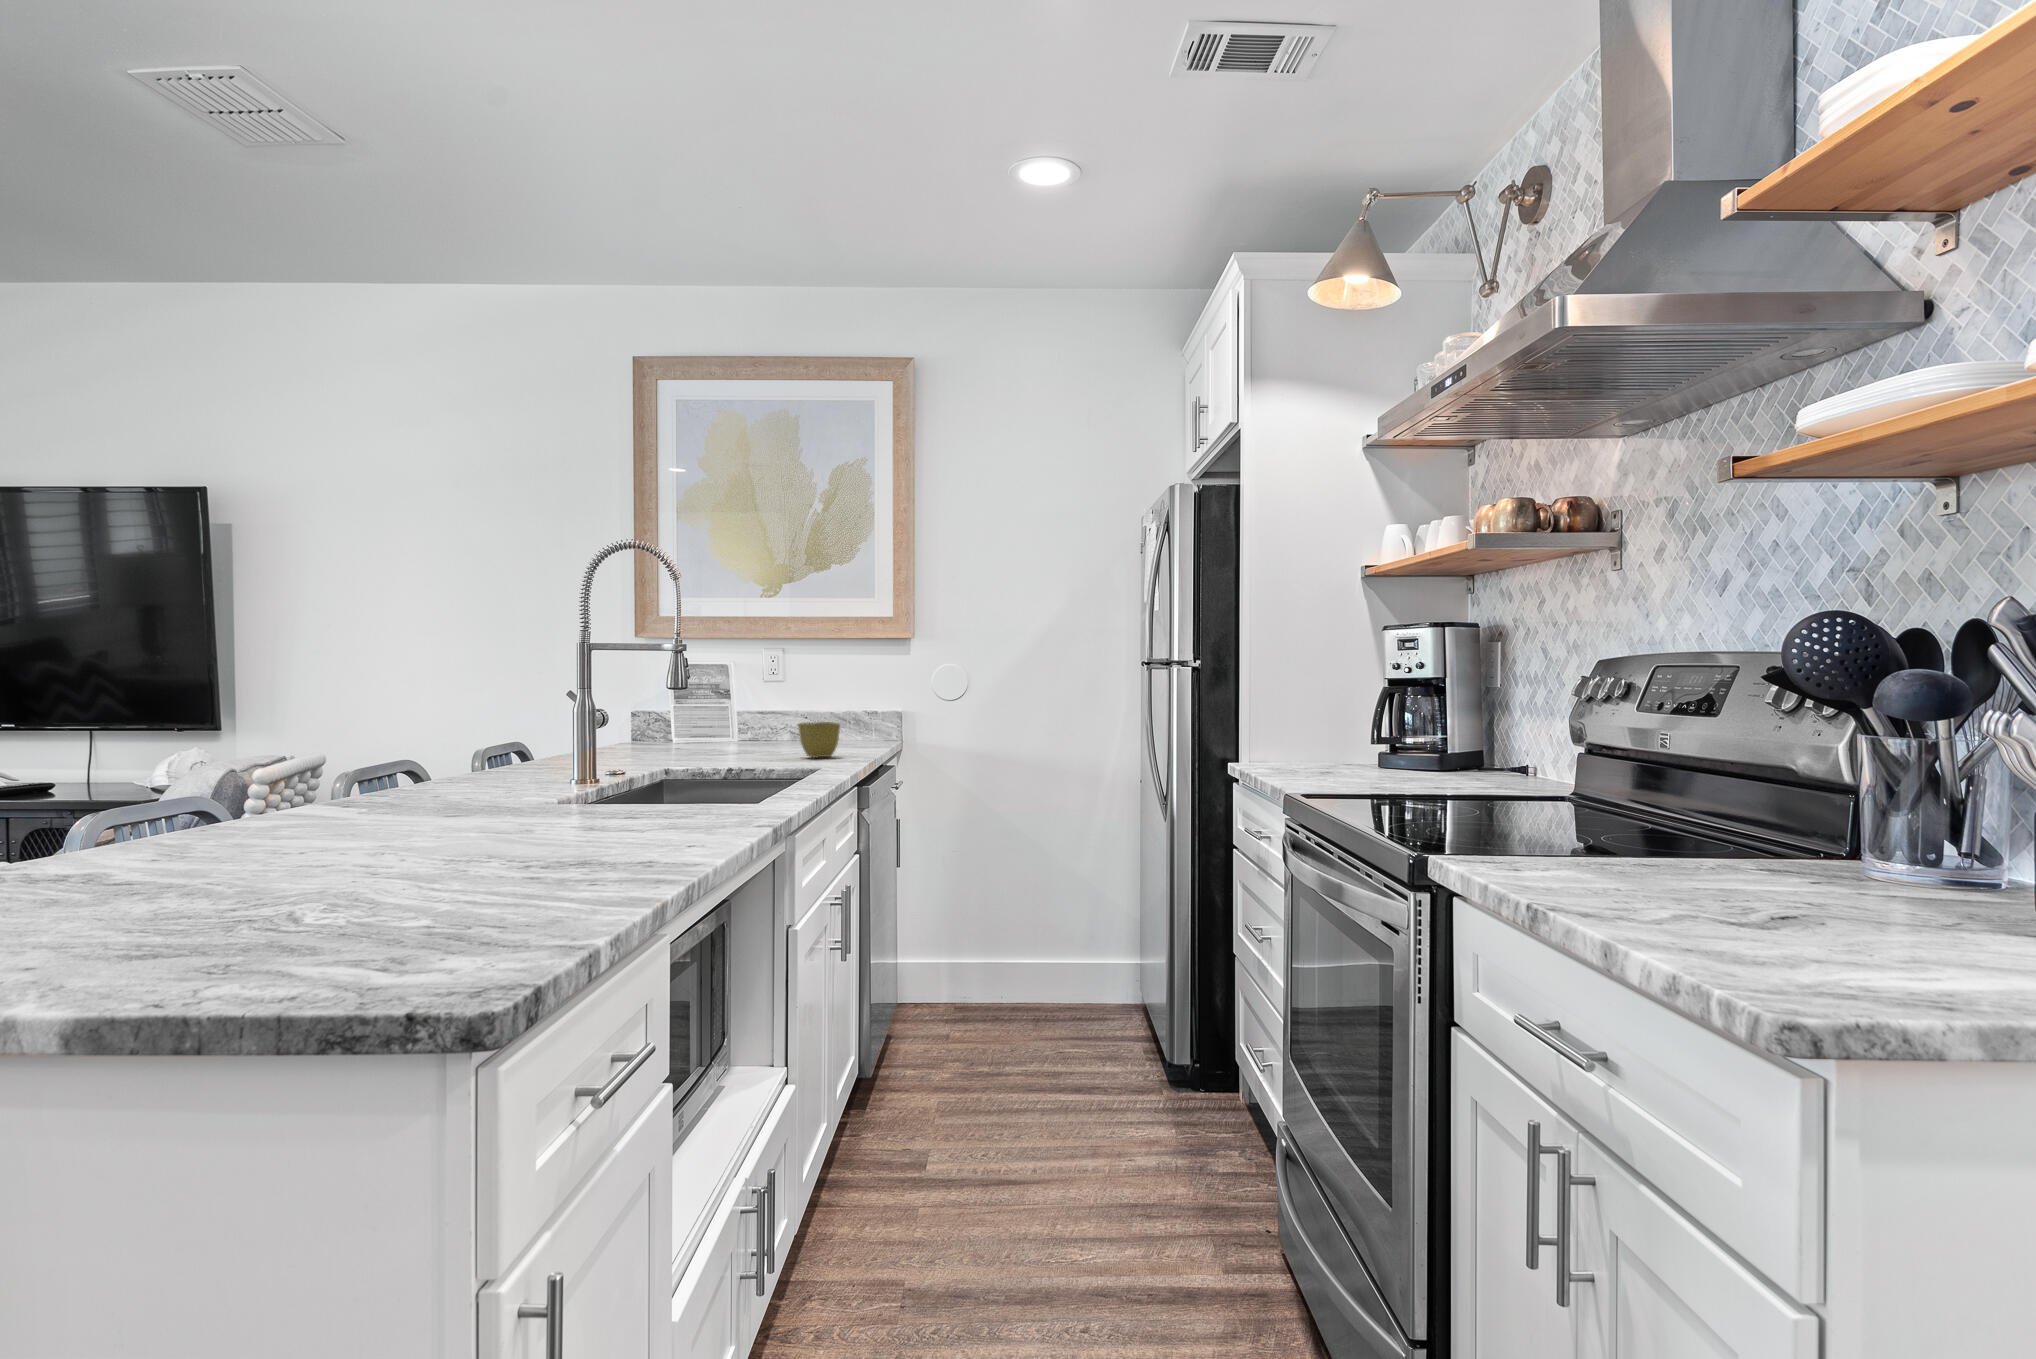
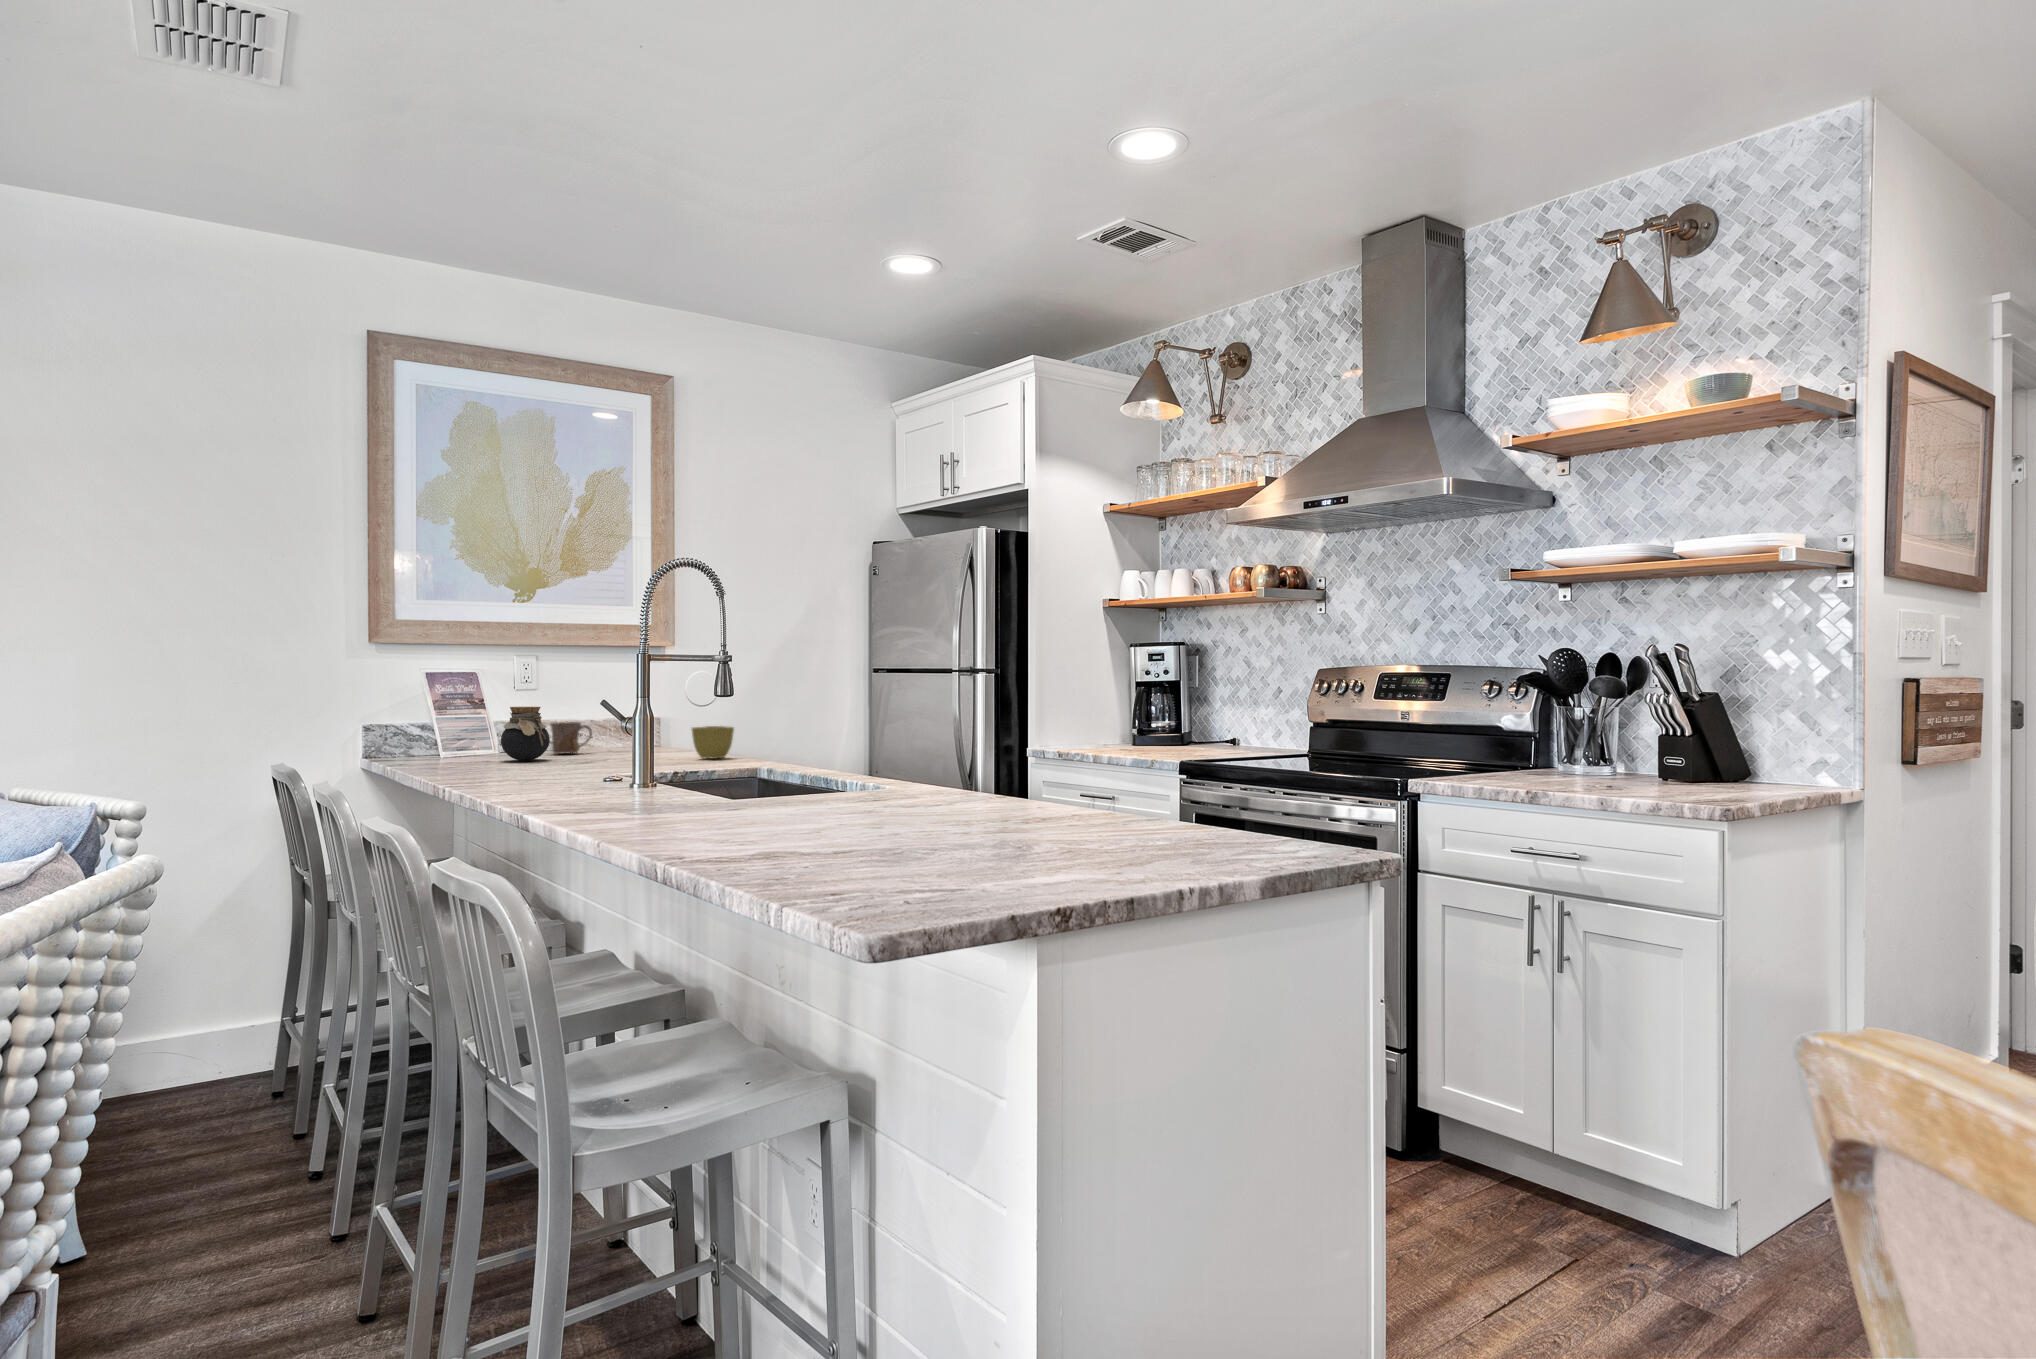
jar: none [649,698,696,751] -> present [501,707,550,761]
mug: none [725,714,765,746] -> present [550,722,592,754]

